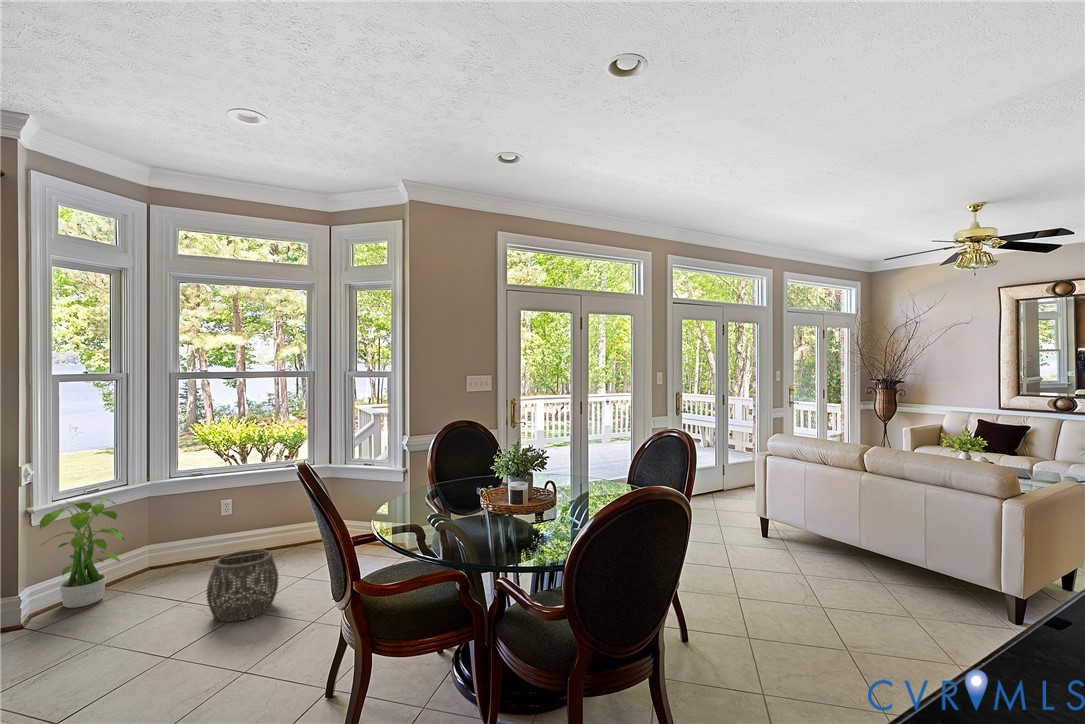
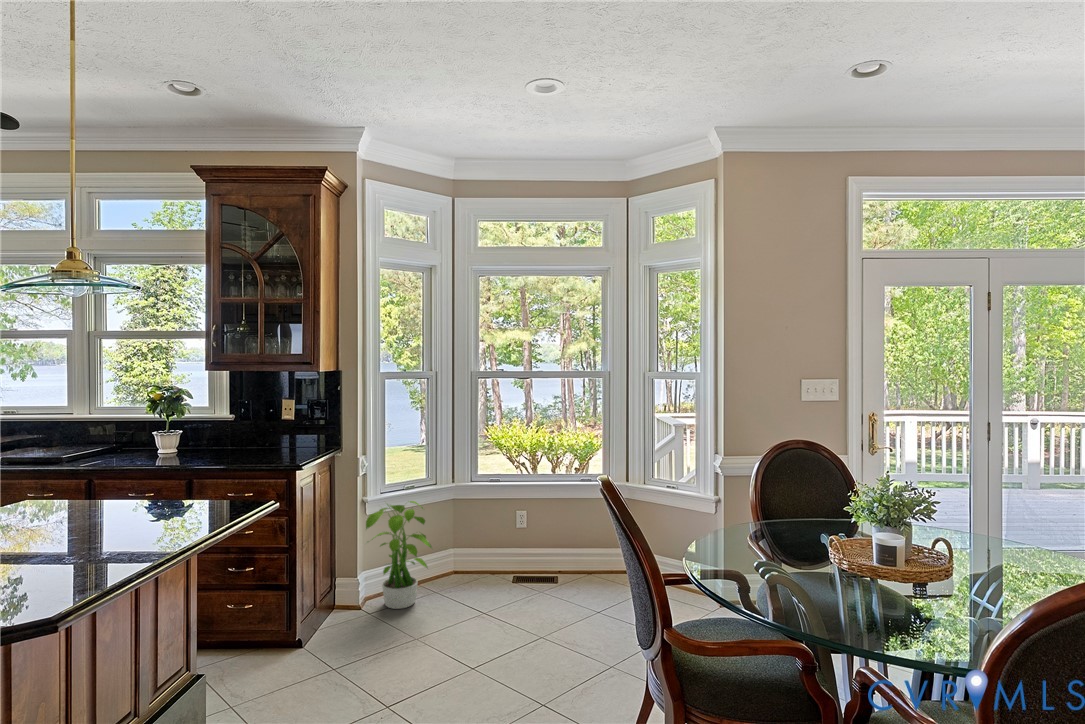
woven basket: present [206,549,279,622] -> none [506,582,578,668]

